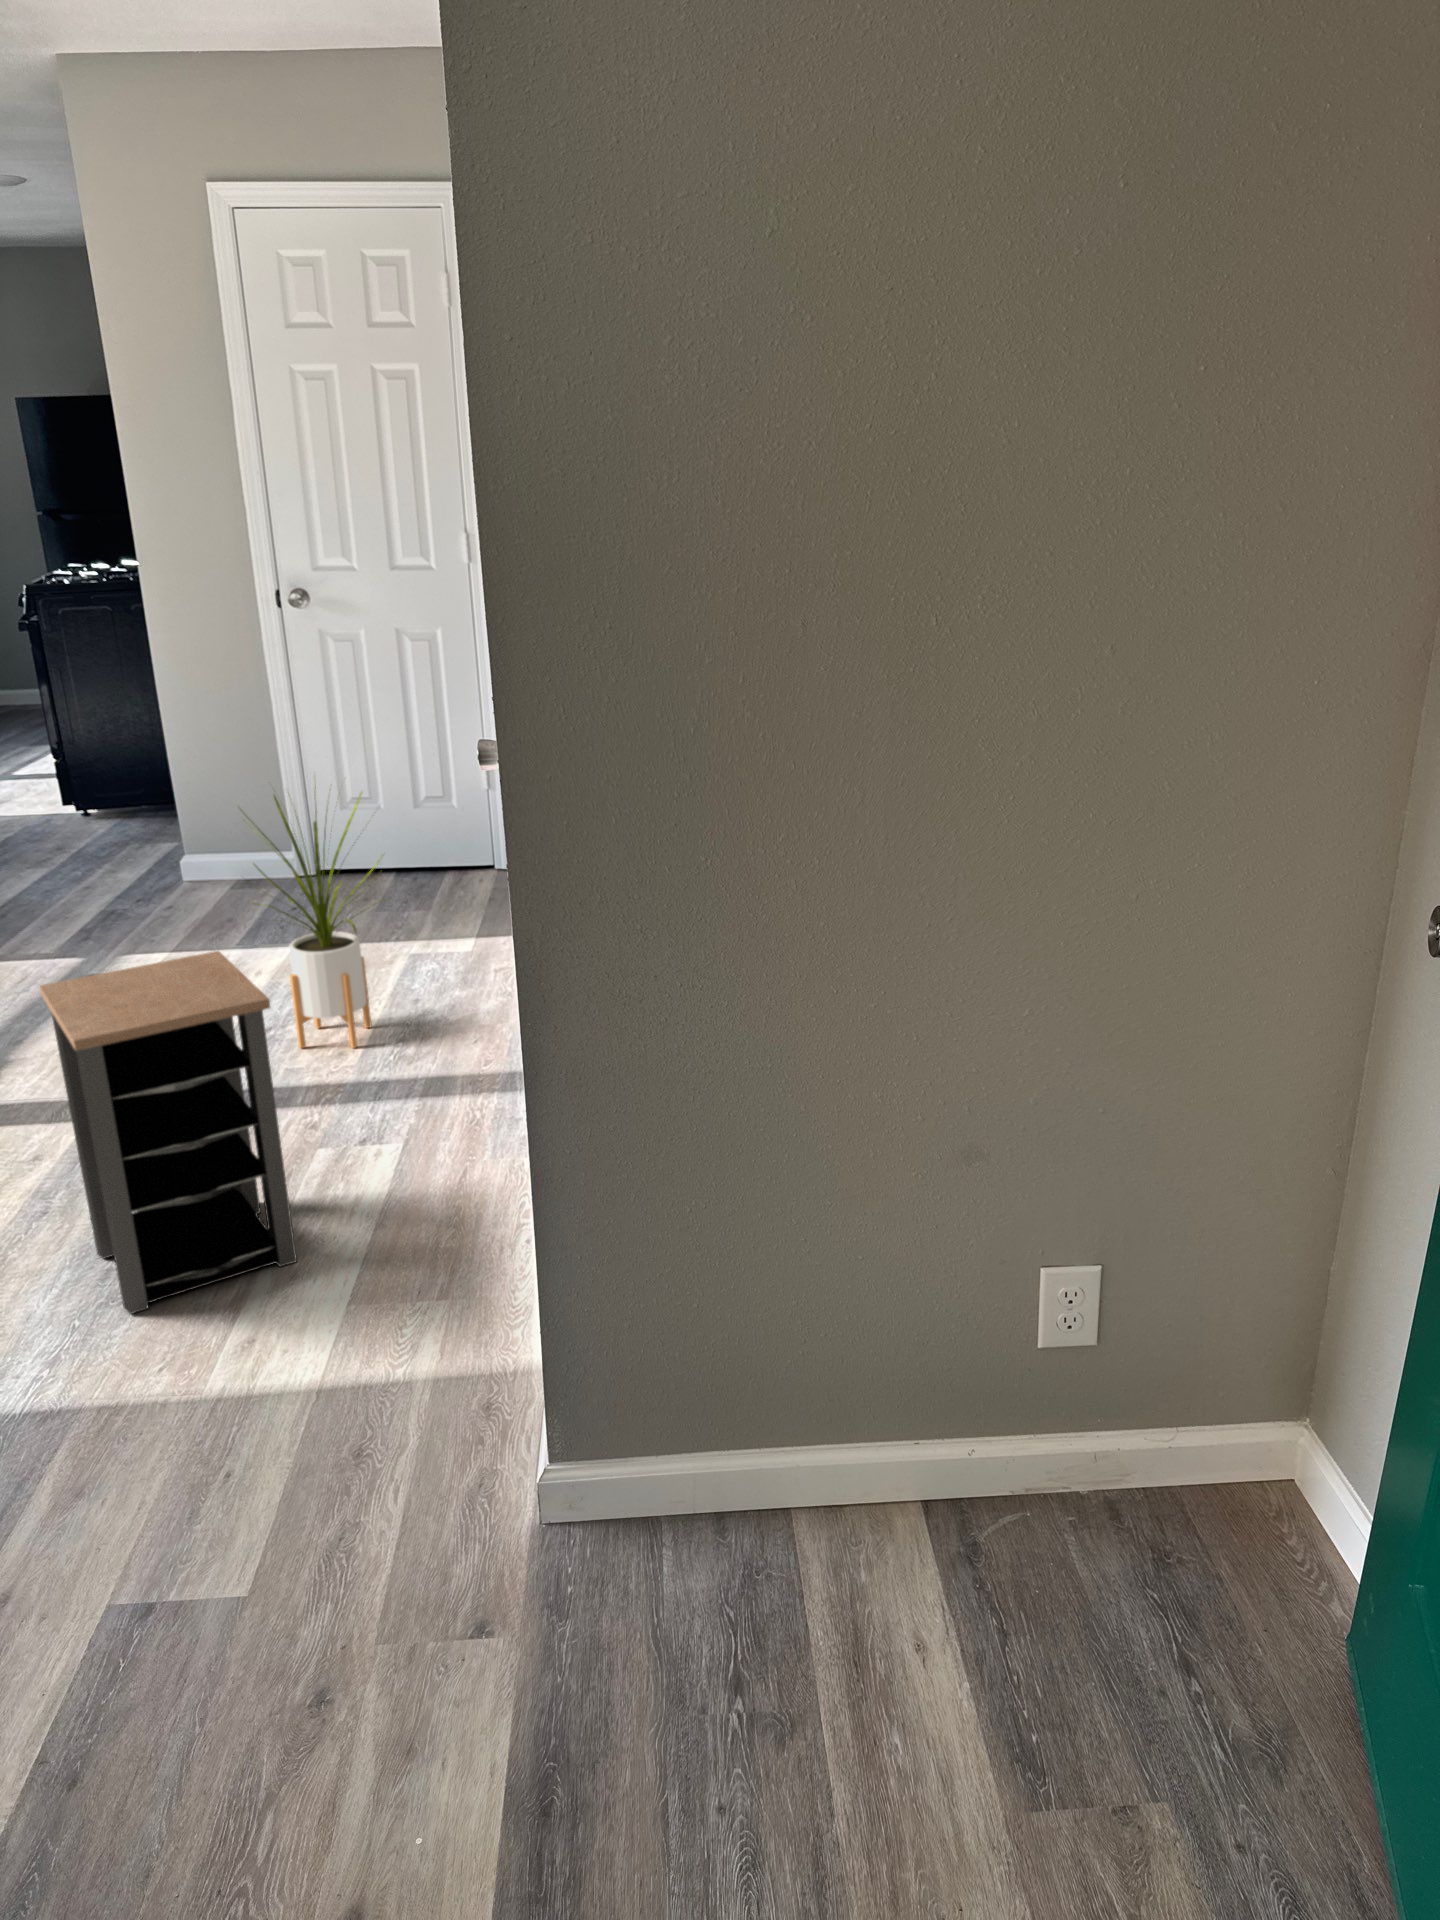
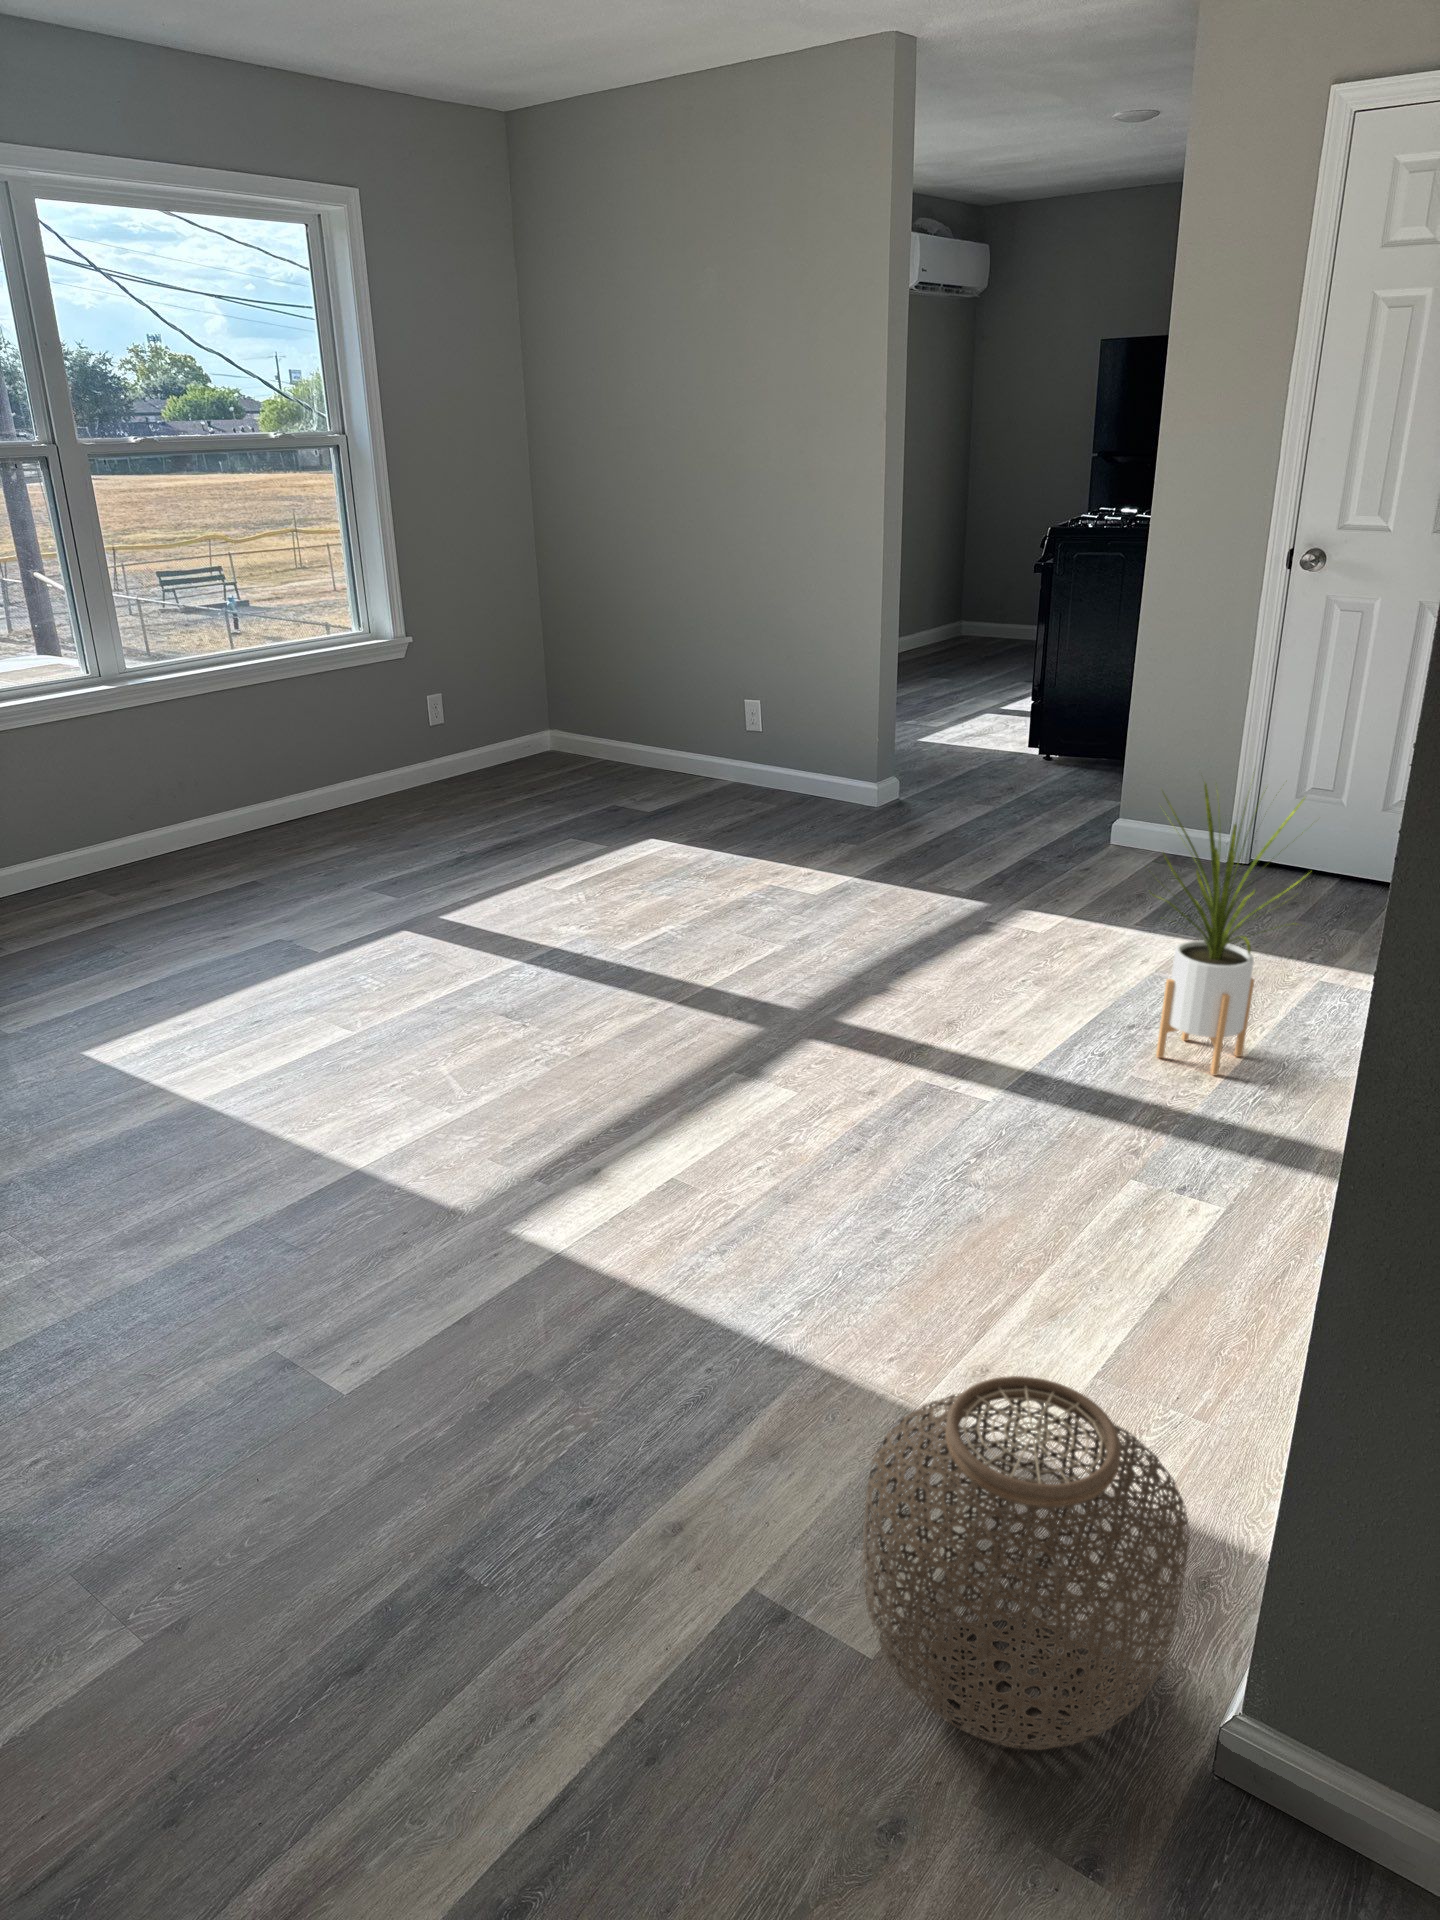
side table: present [40,951,297,1314] -> none [884,939,1105,1301]
woven basket: none [202,1278,486,1594] -> present [862,1376,1190,1750]

